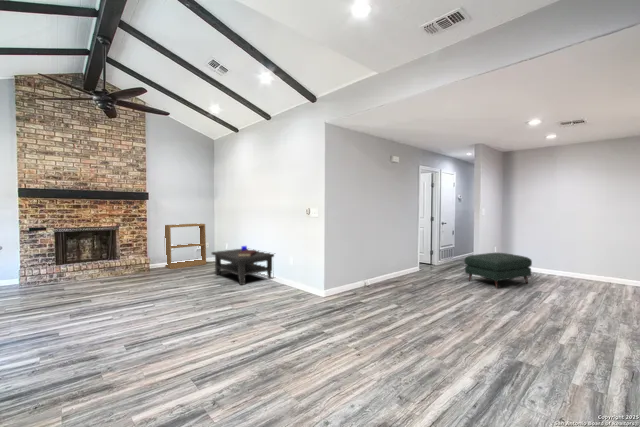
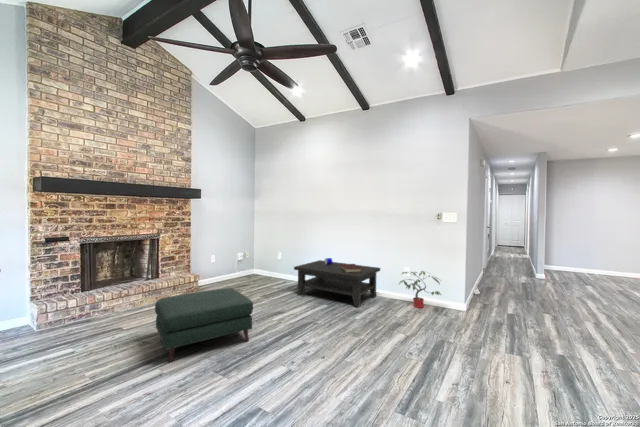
bookshelf: present [165,224,206,269] -> none [208,229,257,289]
ottoman: present [465,253,532,288] -> present [155,288,253,362]
potted plant: none [273,256,308,288] -> present [400,271,440,308]

